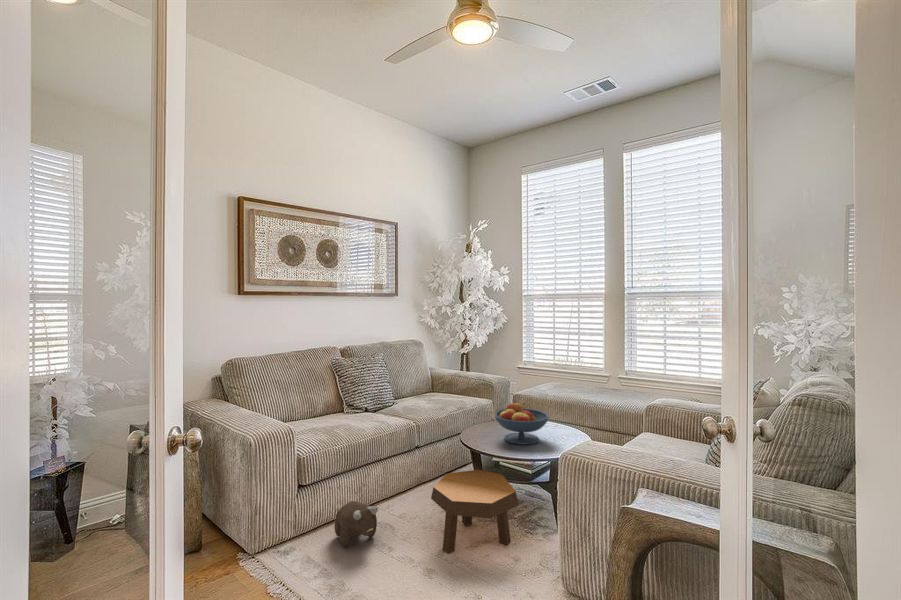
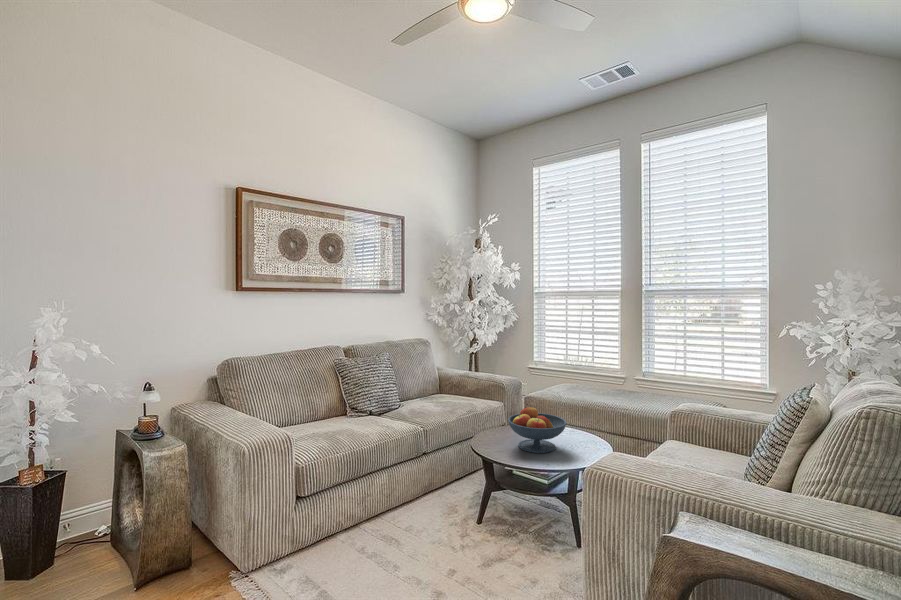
footstool: present [431,470,518,554] -> none [440,480,536,575]
plush toy: present [335,501,378,547] -> none [335,514,382,565]

